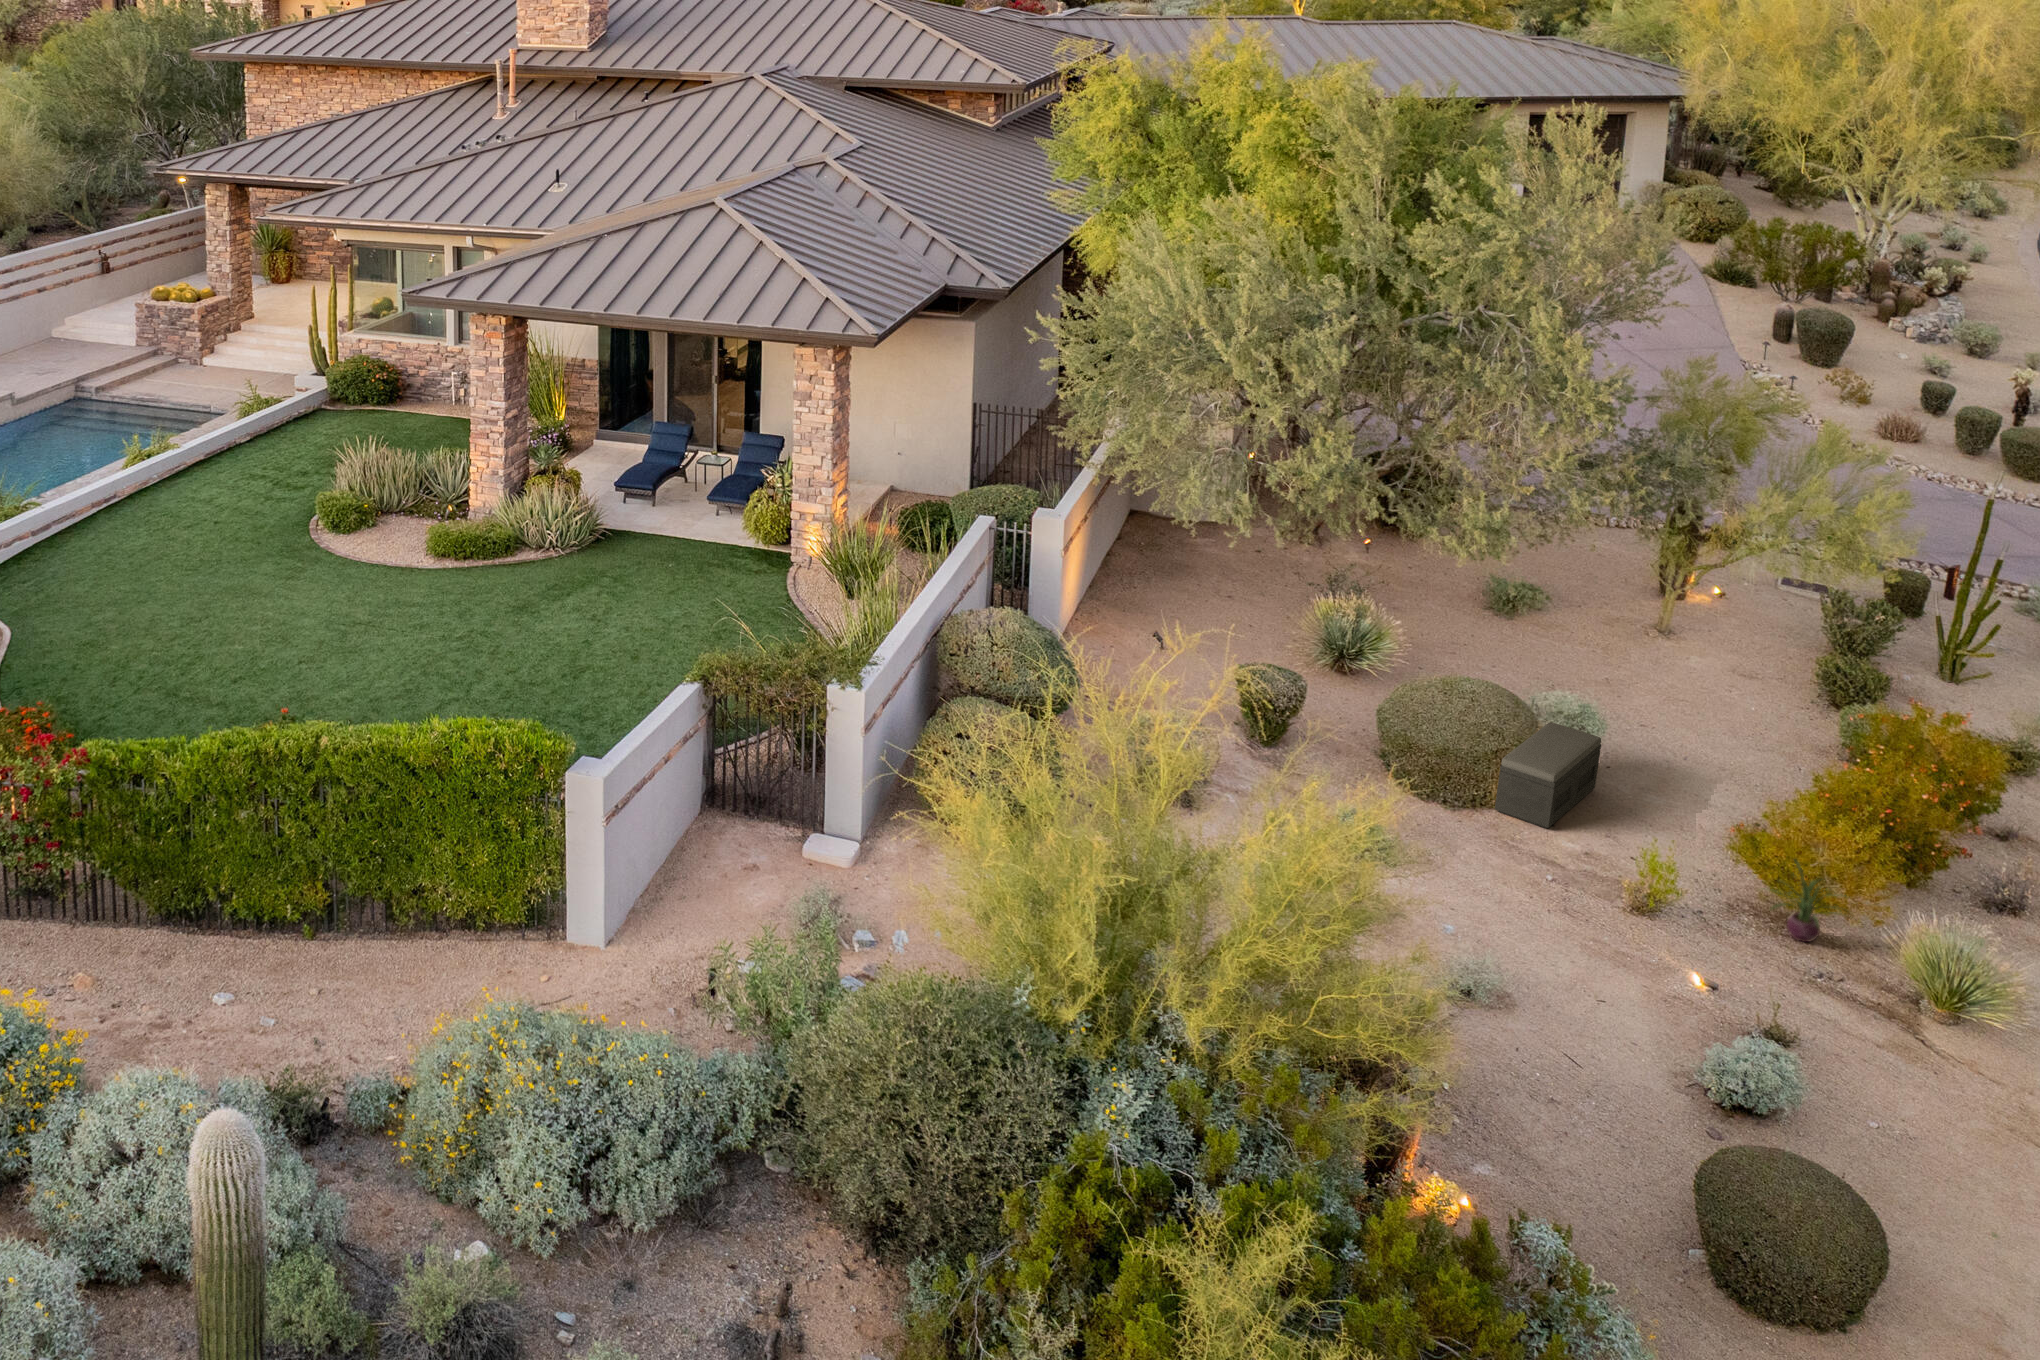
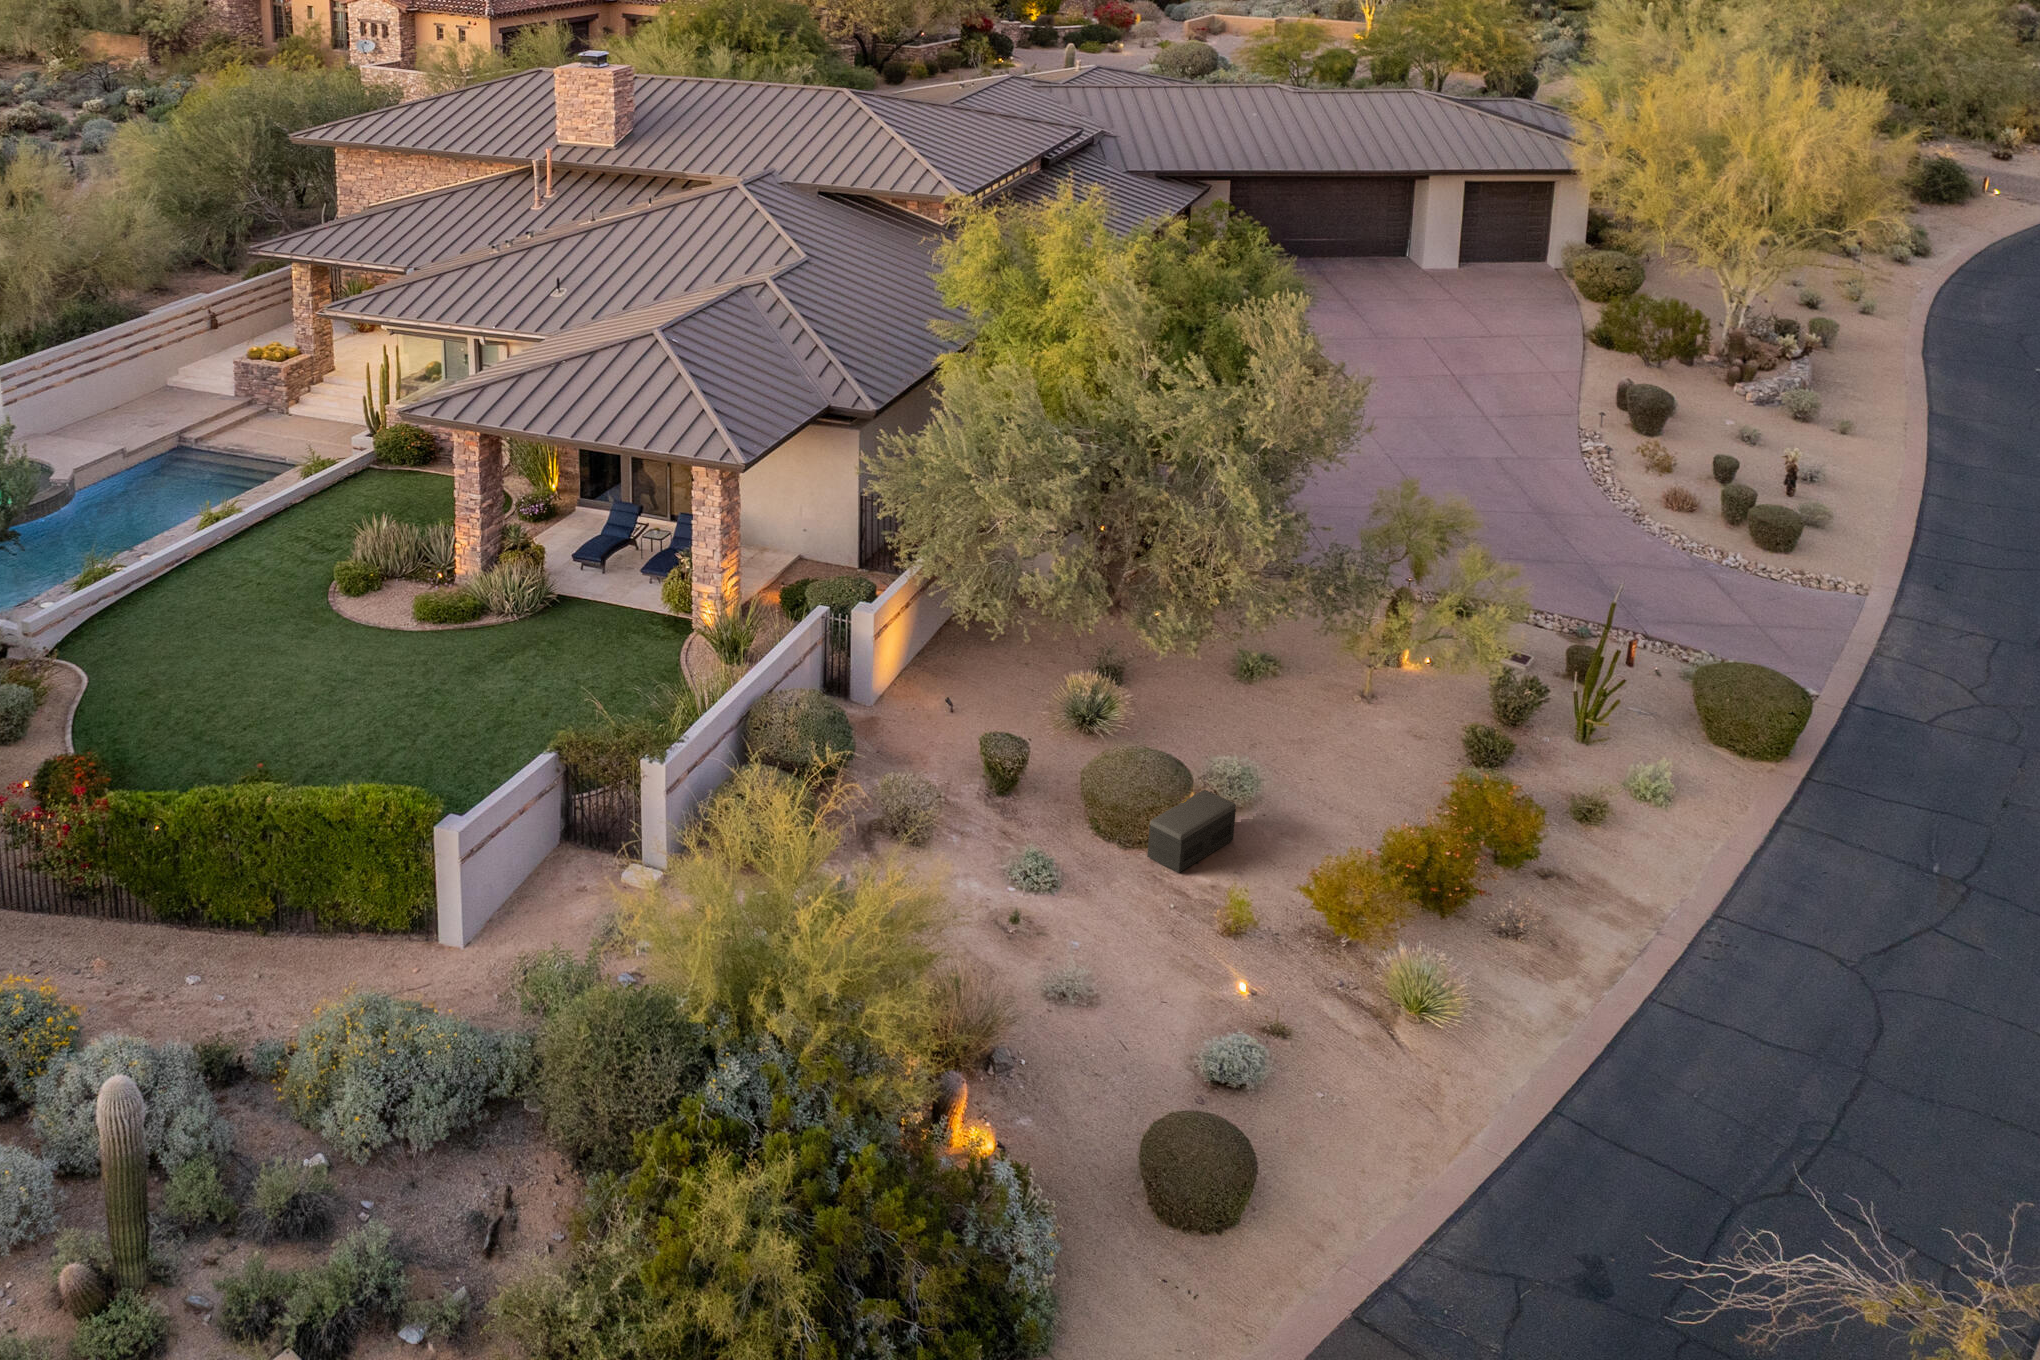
decorative plant: present [1773,860,1851,942] -> none [1291,907,1351,967]

